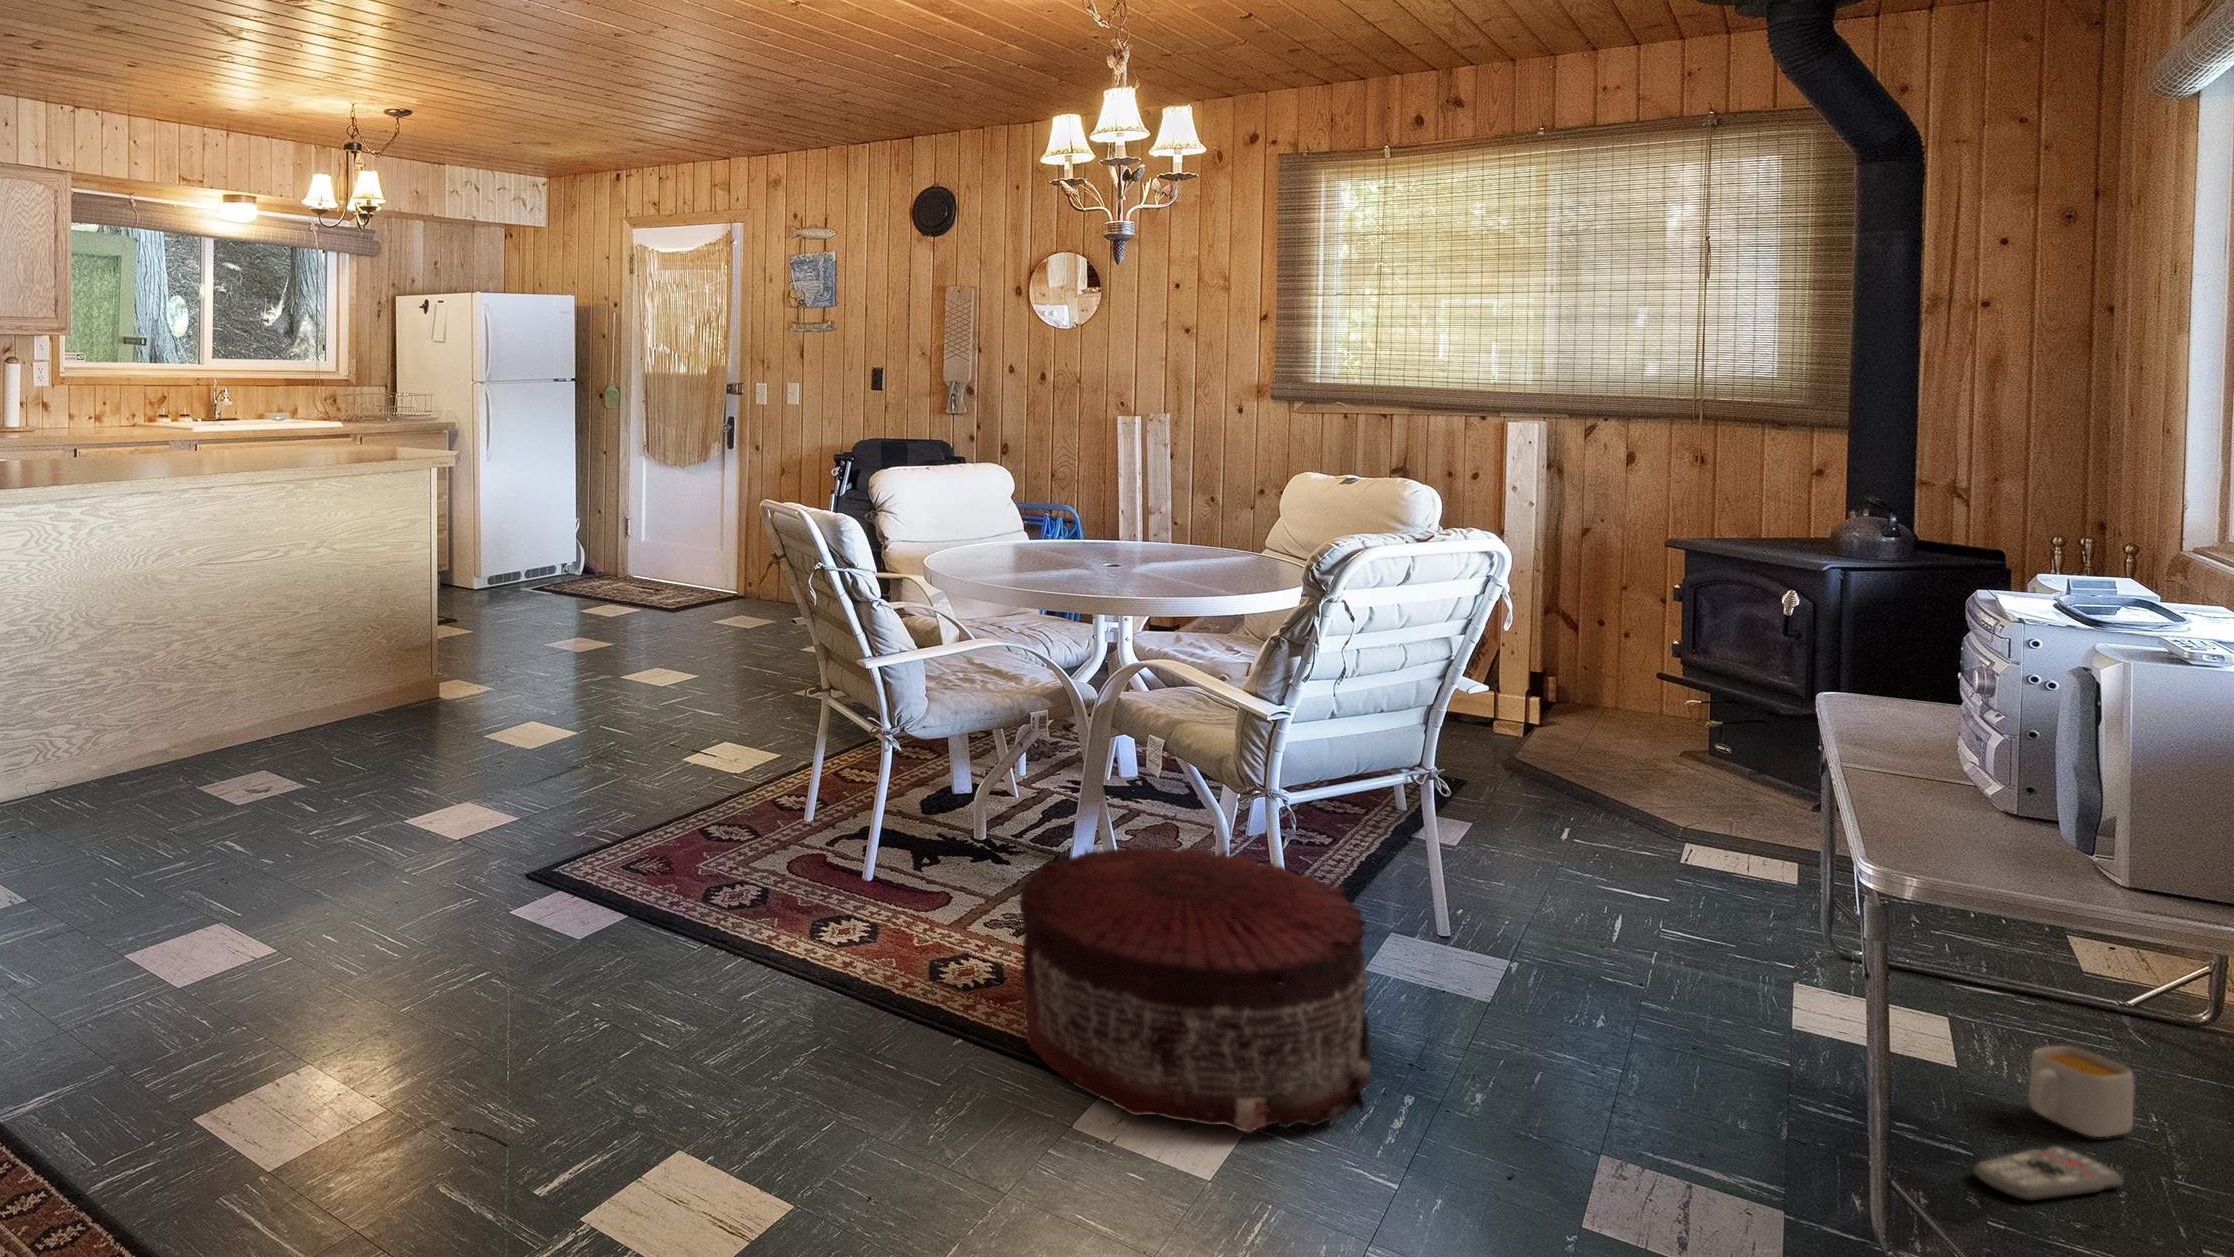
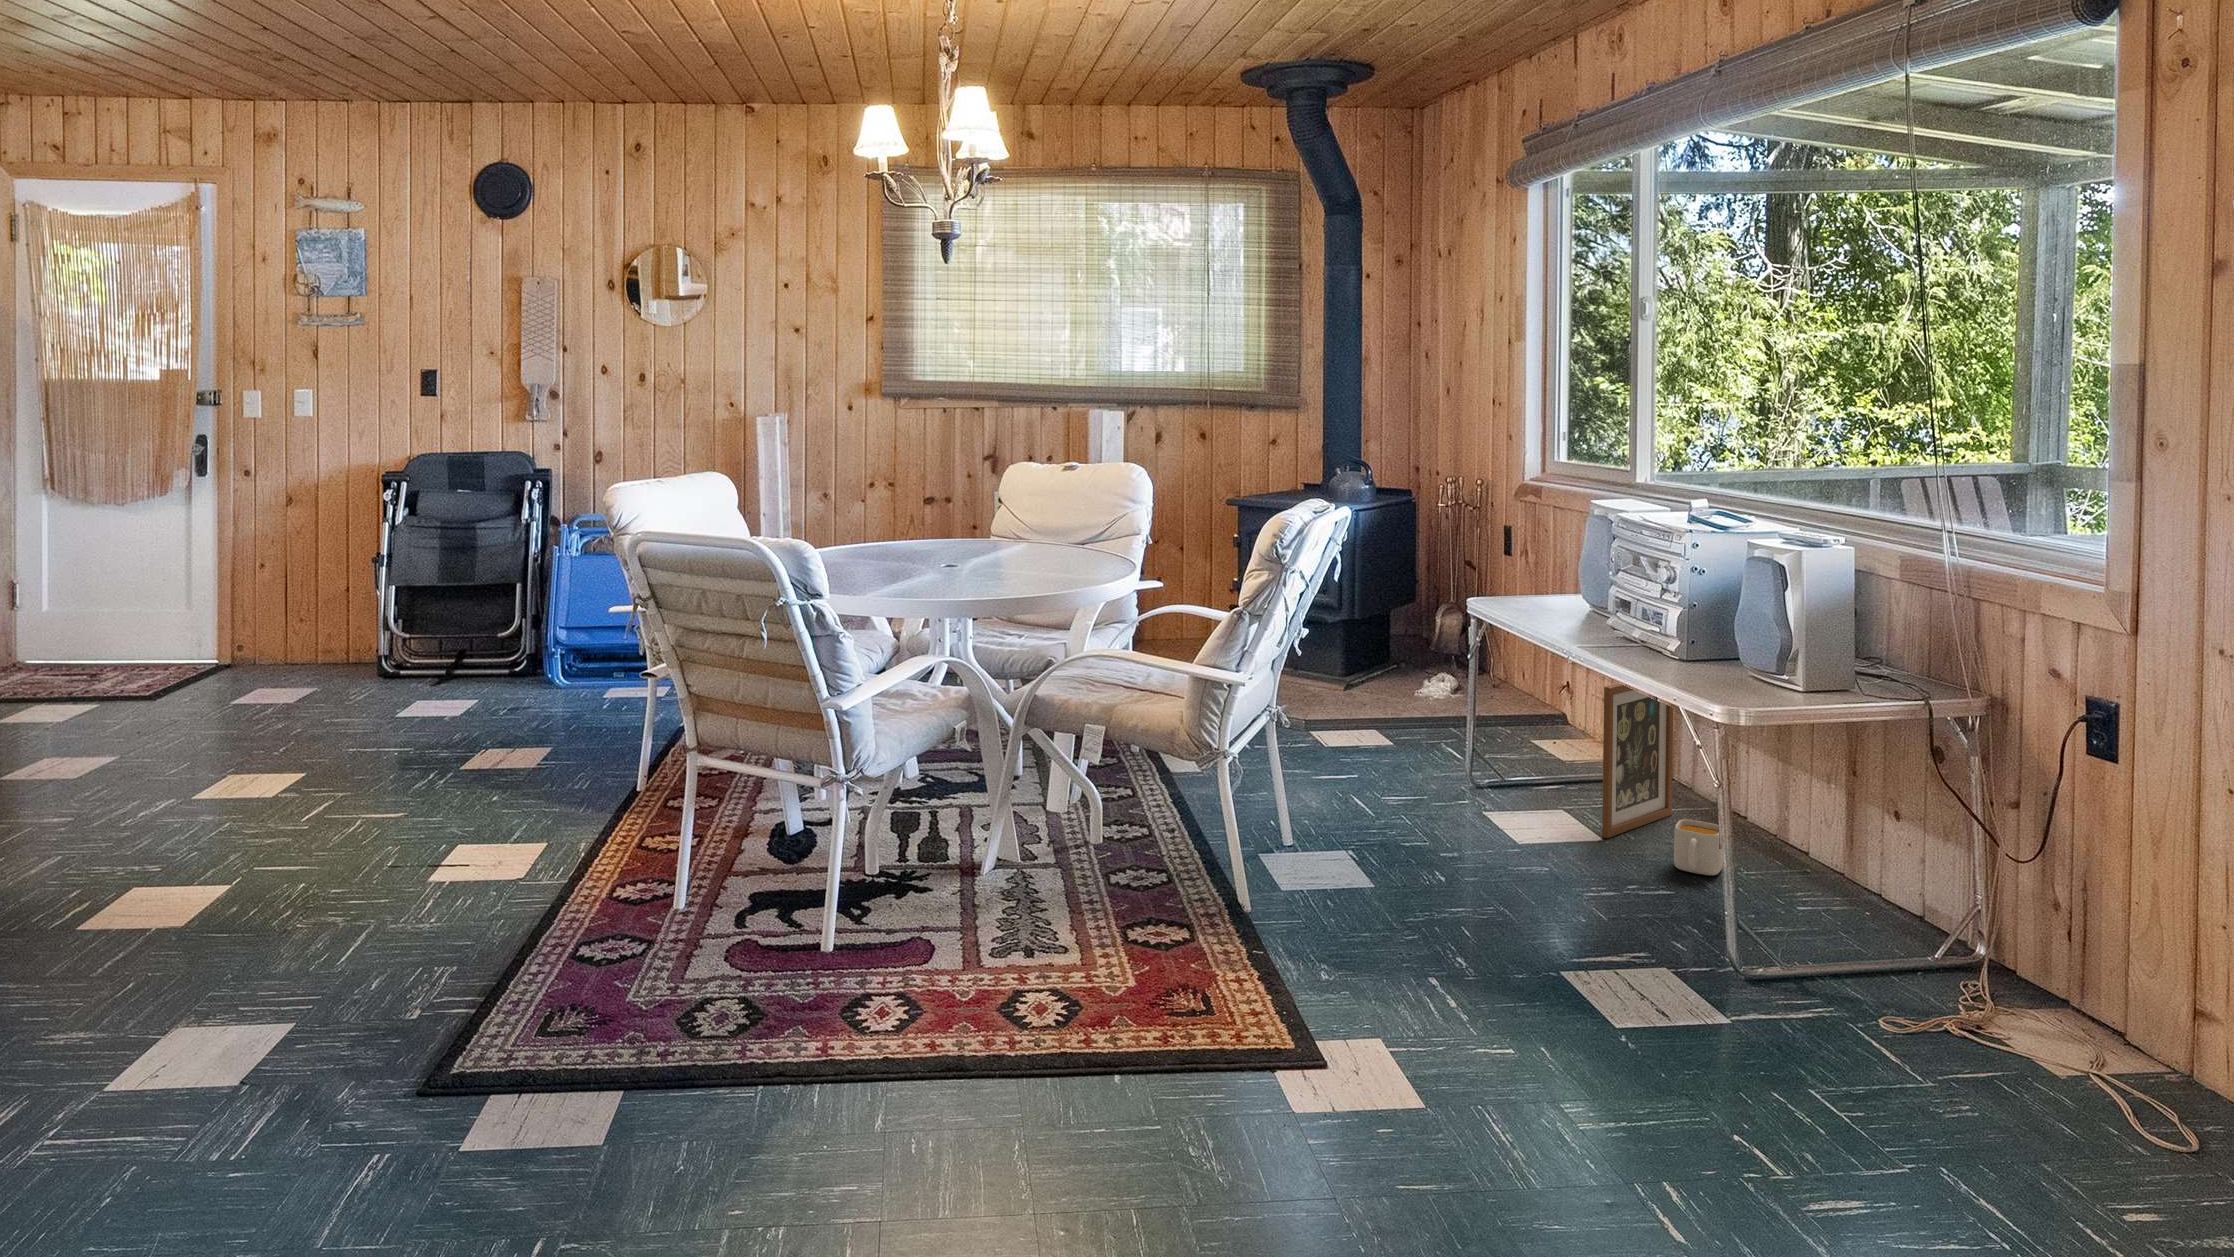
picture frame: none [1971,832,2179,1060] -> present [1602,683,1673,838]
pouf: present [1019,847,1371,1133] -> none [1115,817,1455,1092]
remote control: present [1974,1146,2123,1201] -> none [1713,887,1762,928]

